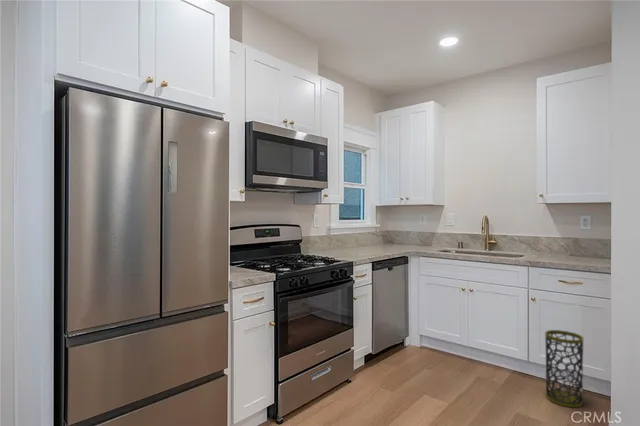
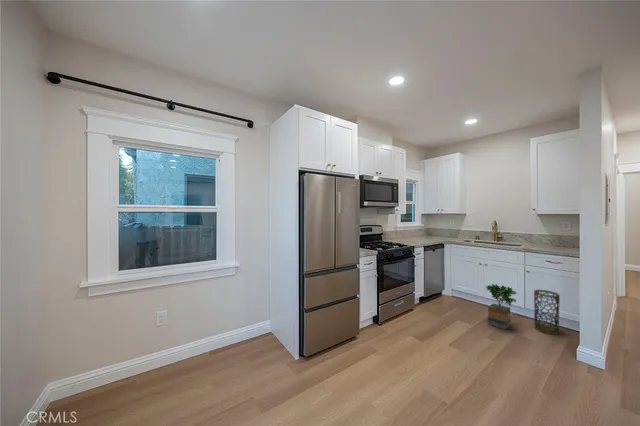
potted tree: none [470,324,521,406] -> present [486,284,516,329]

